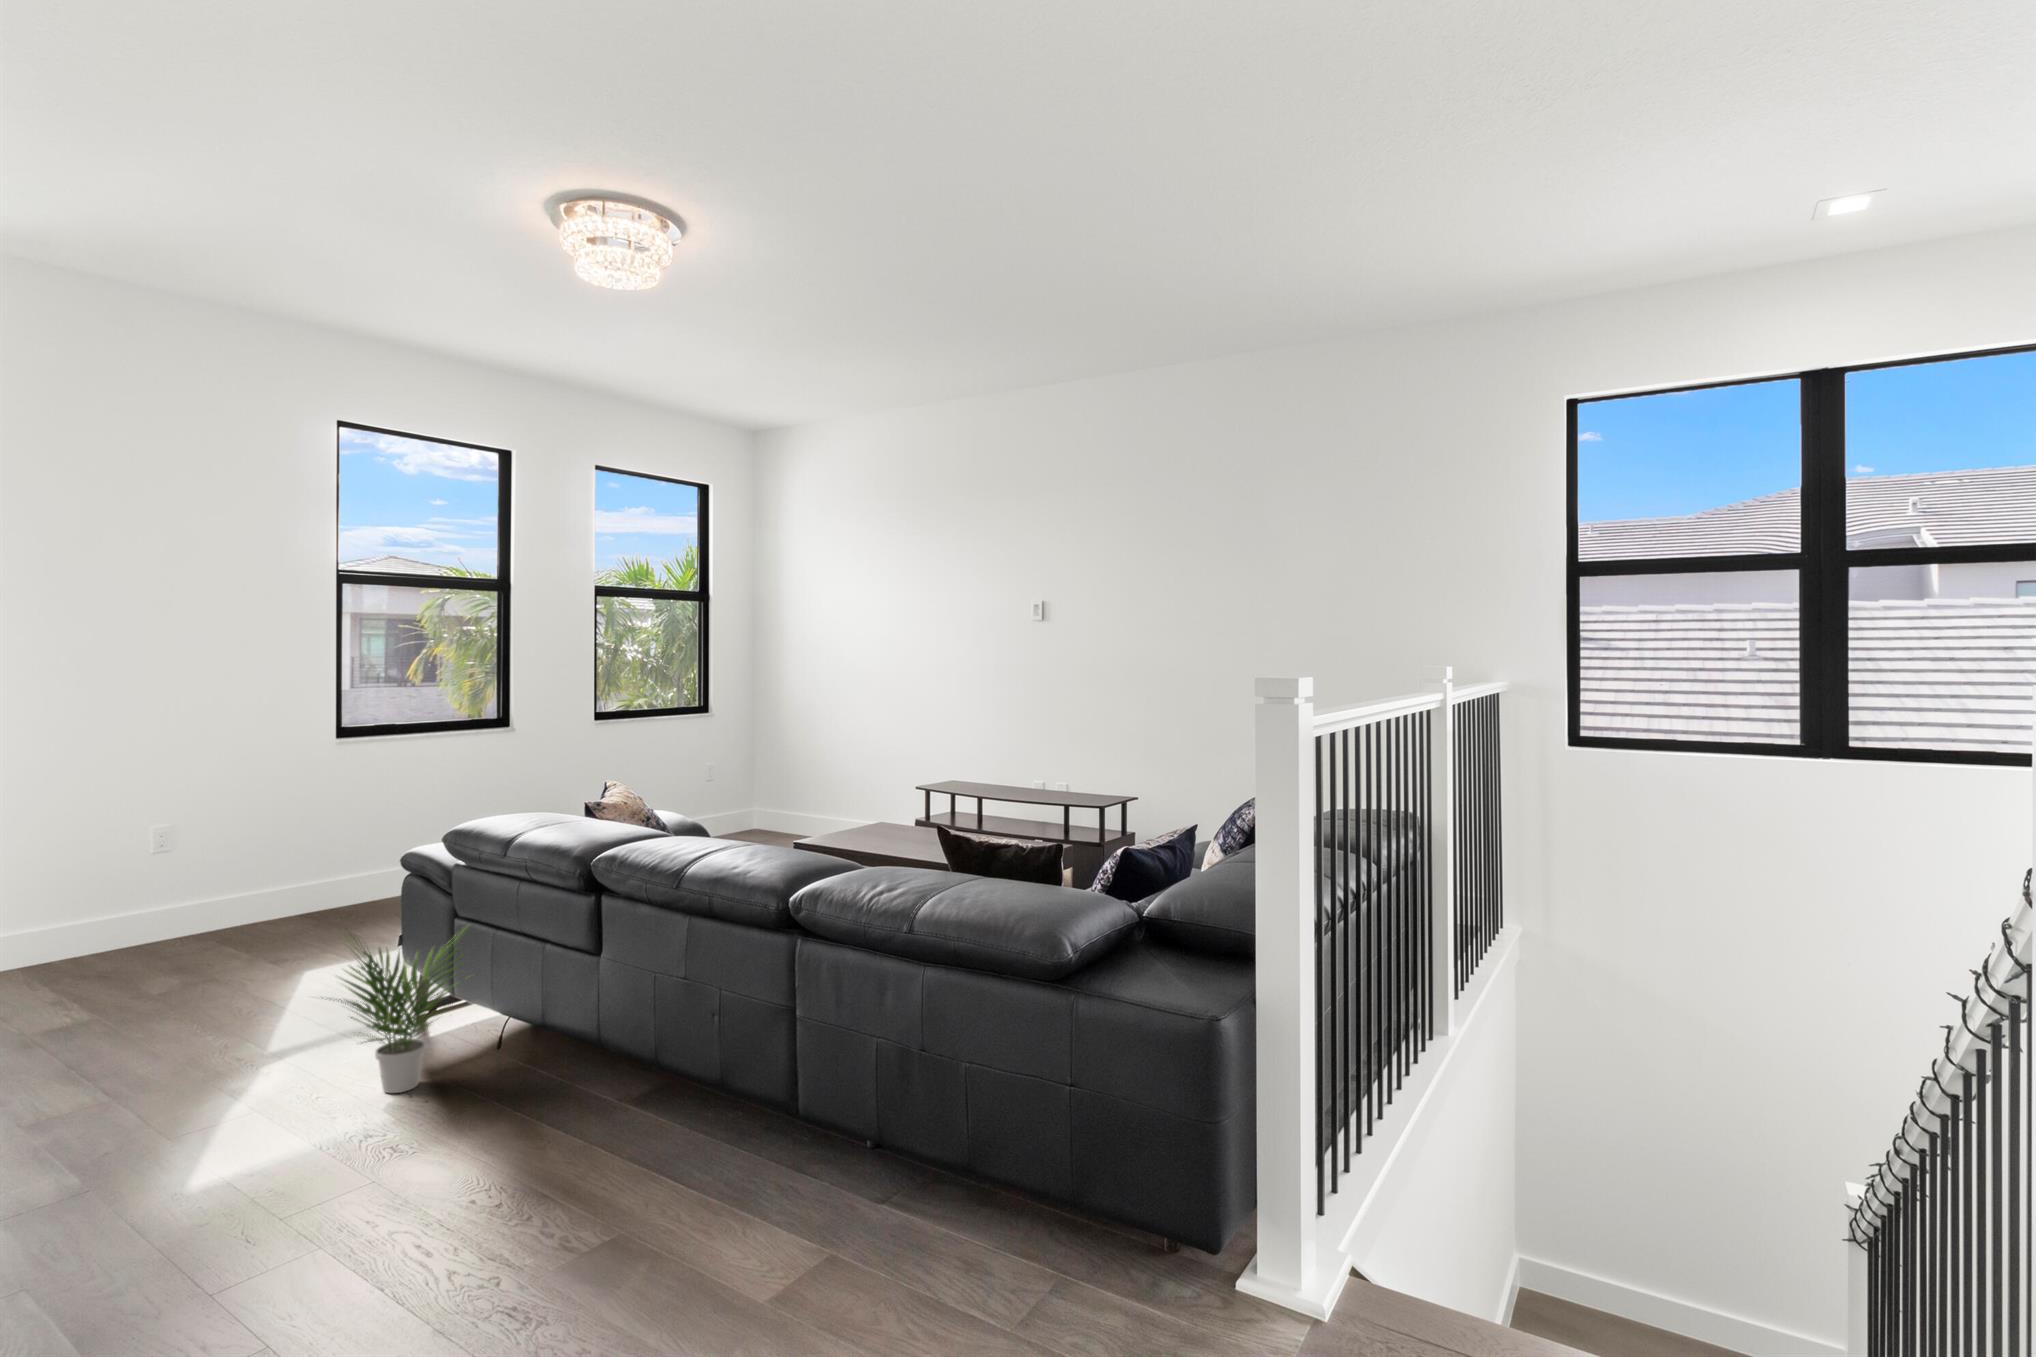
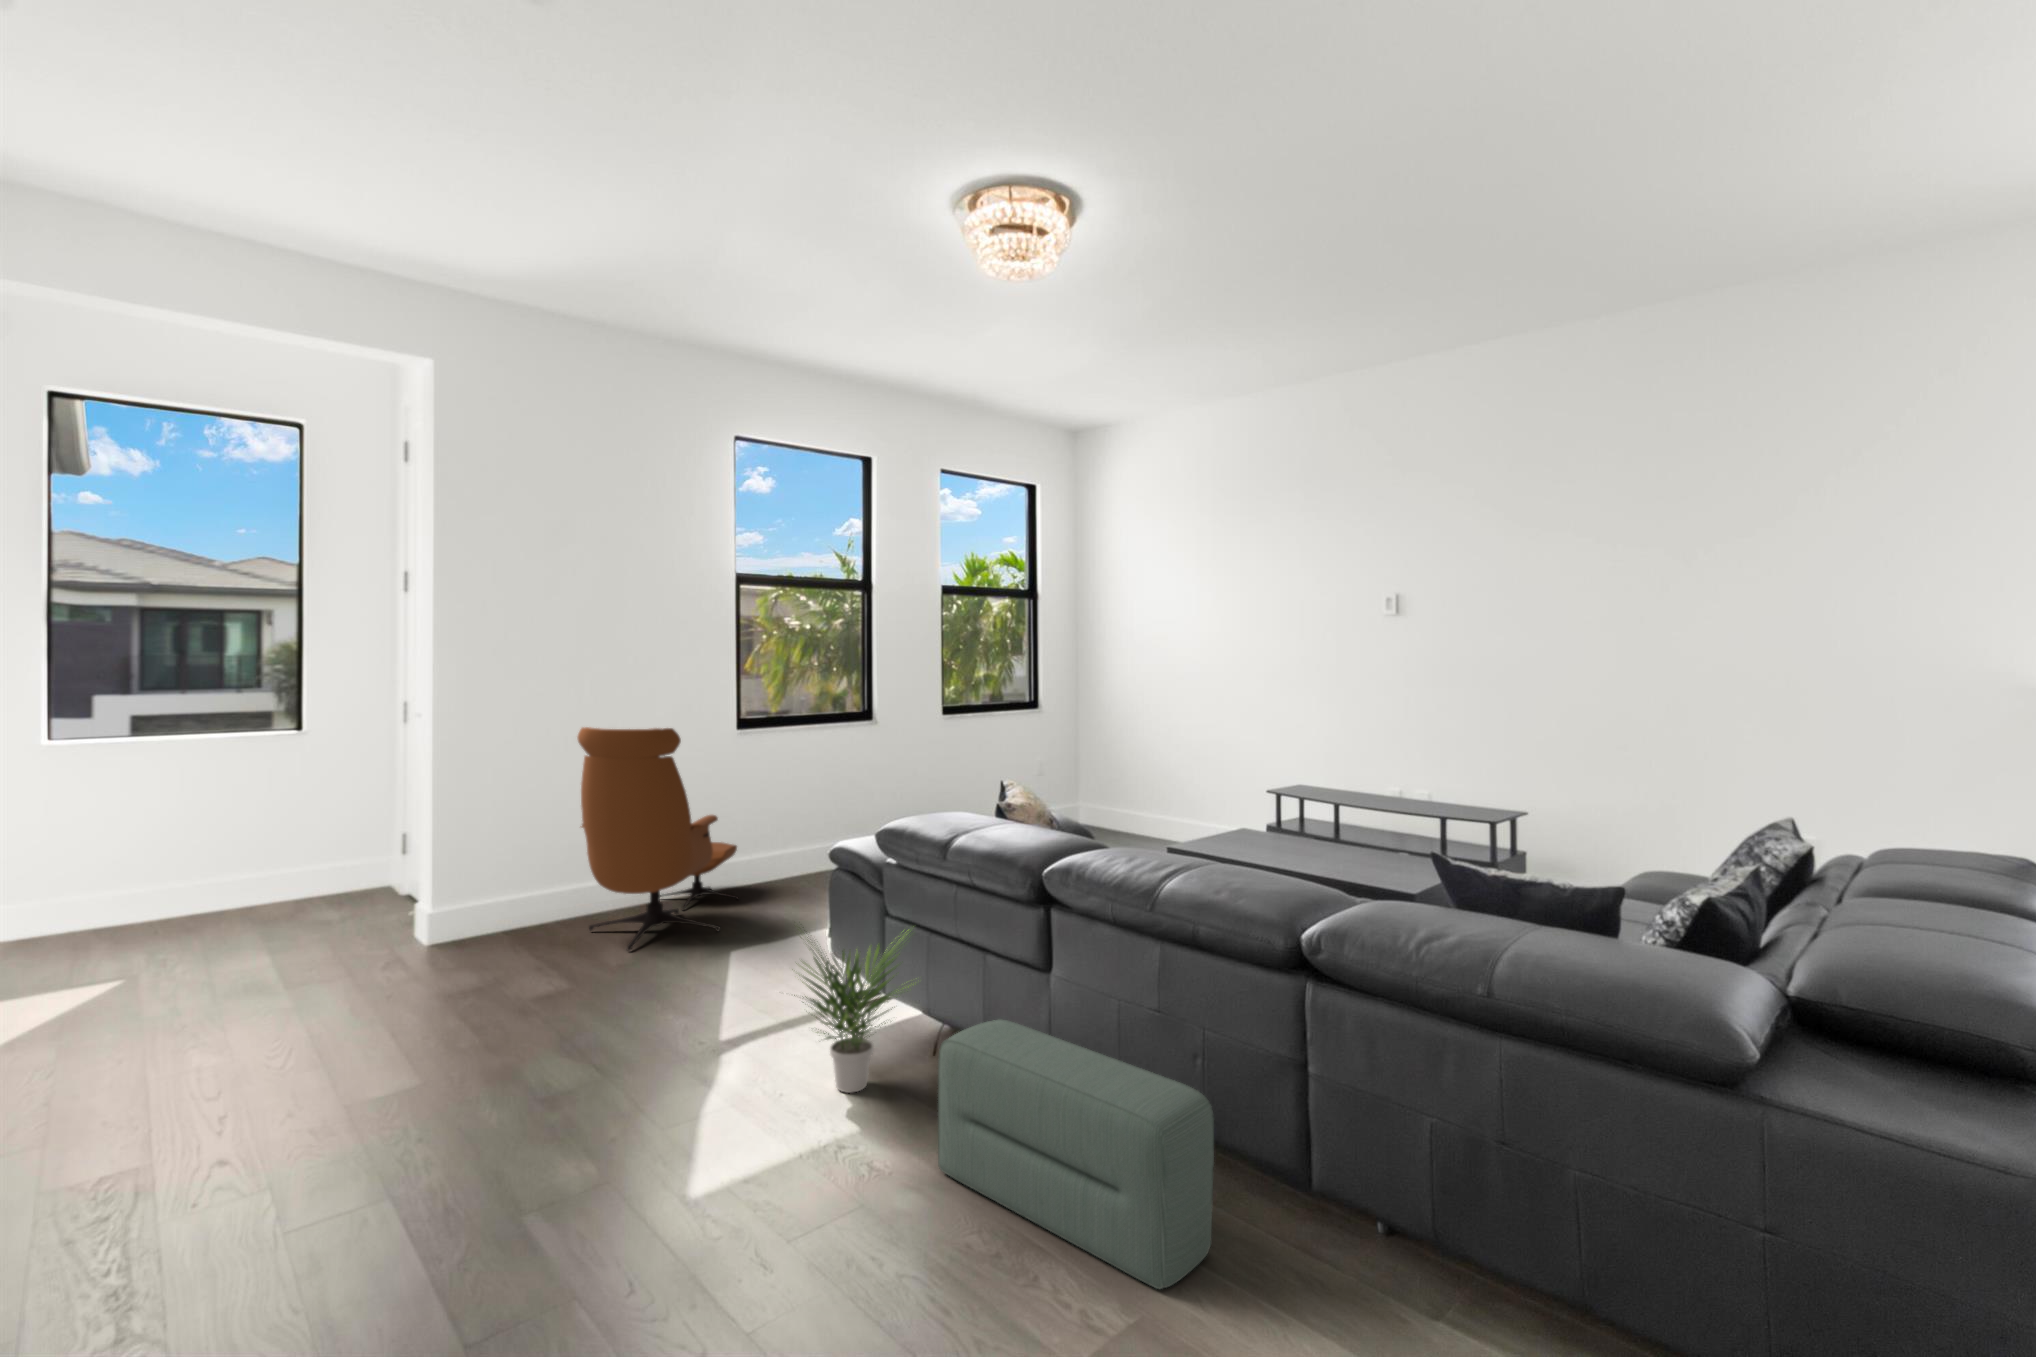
lounge chair: none [113,736,339,982] -> present [577,727,739,950]
pouf: none [463,1002,705,1217] -> present [938,1020,1214,1289]

